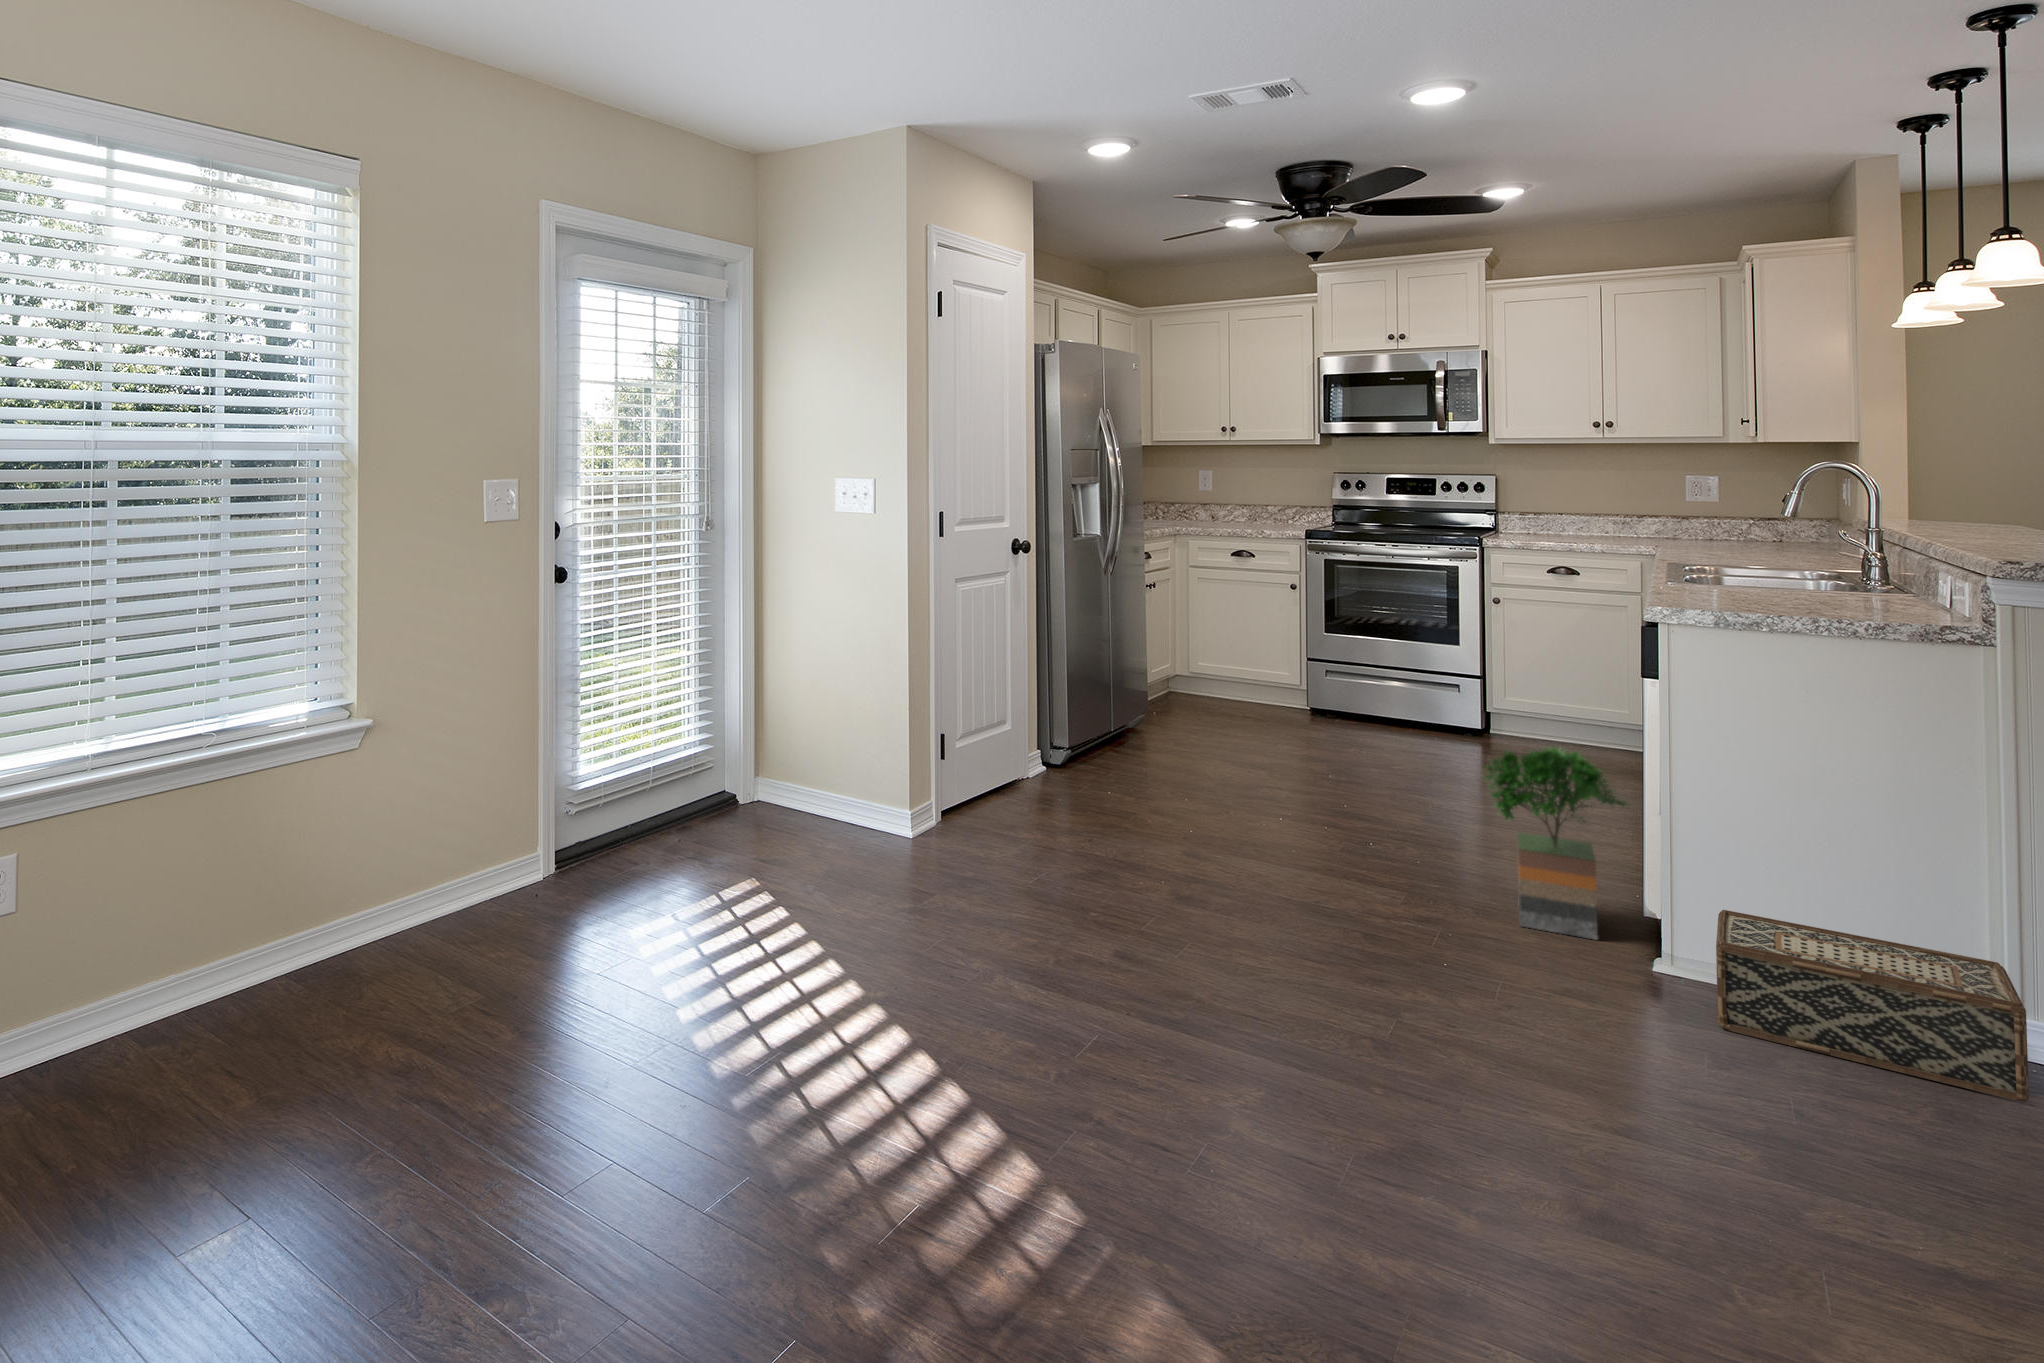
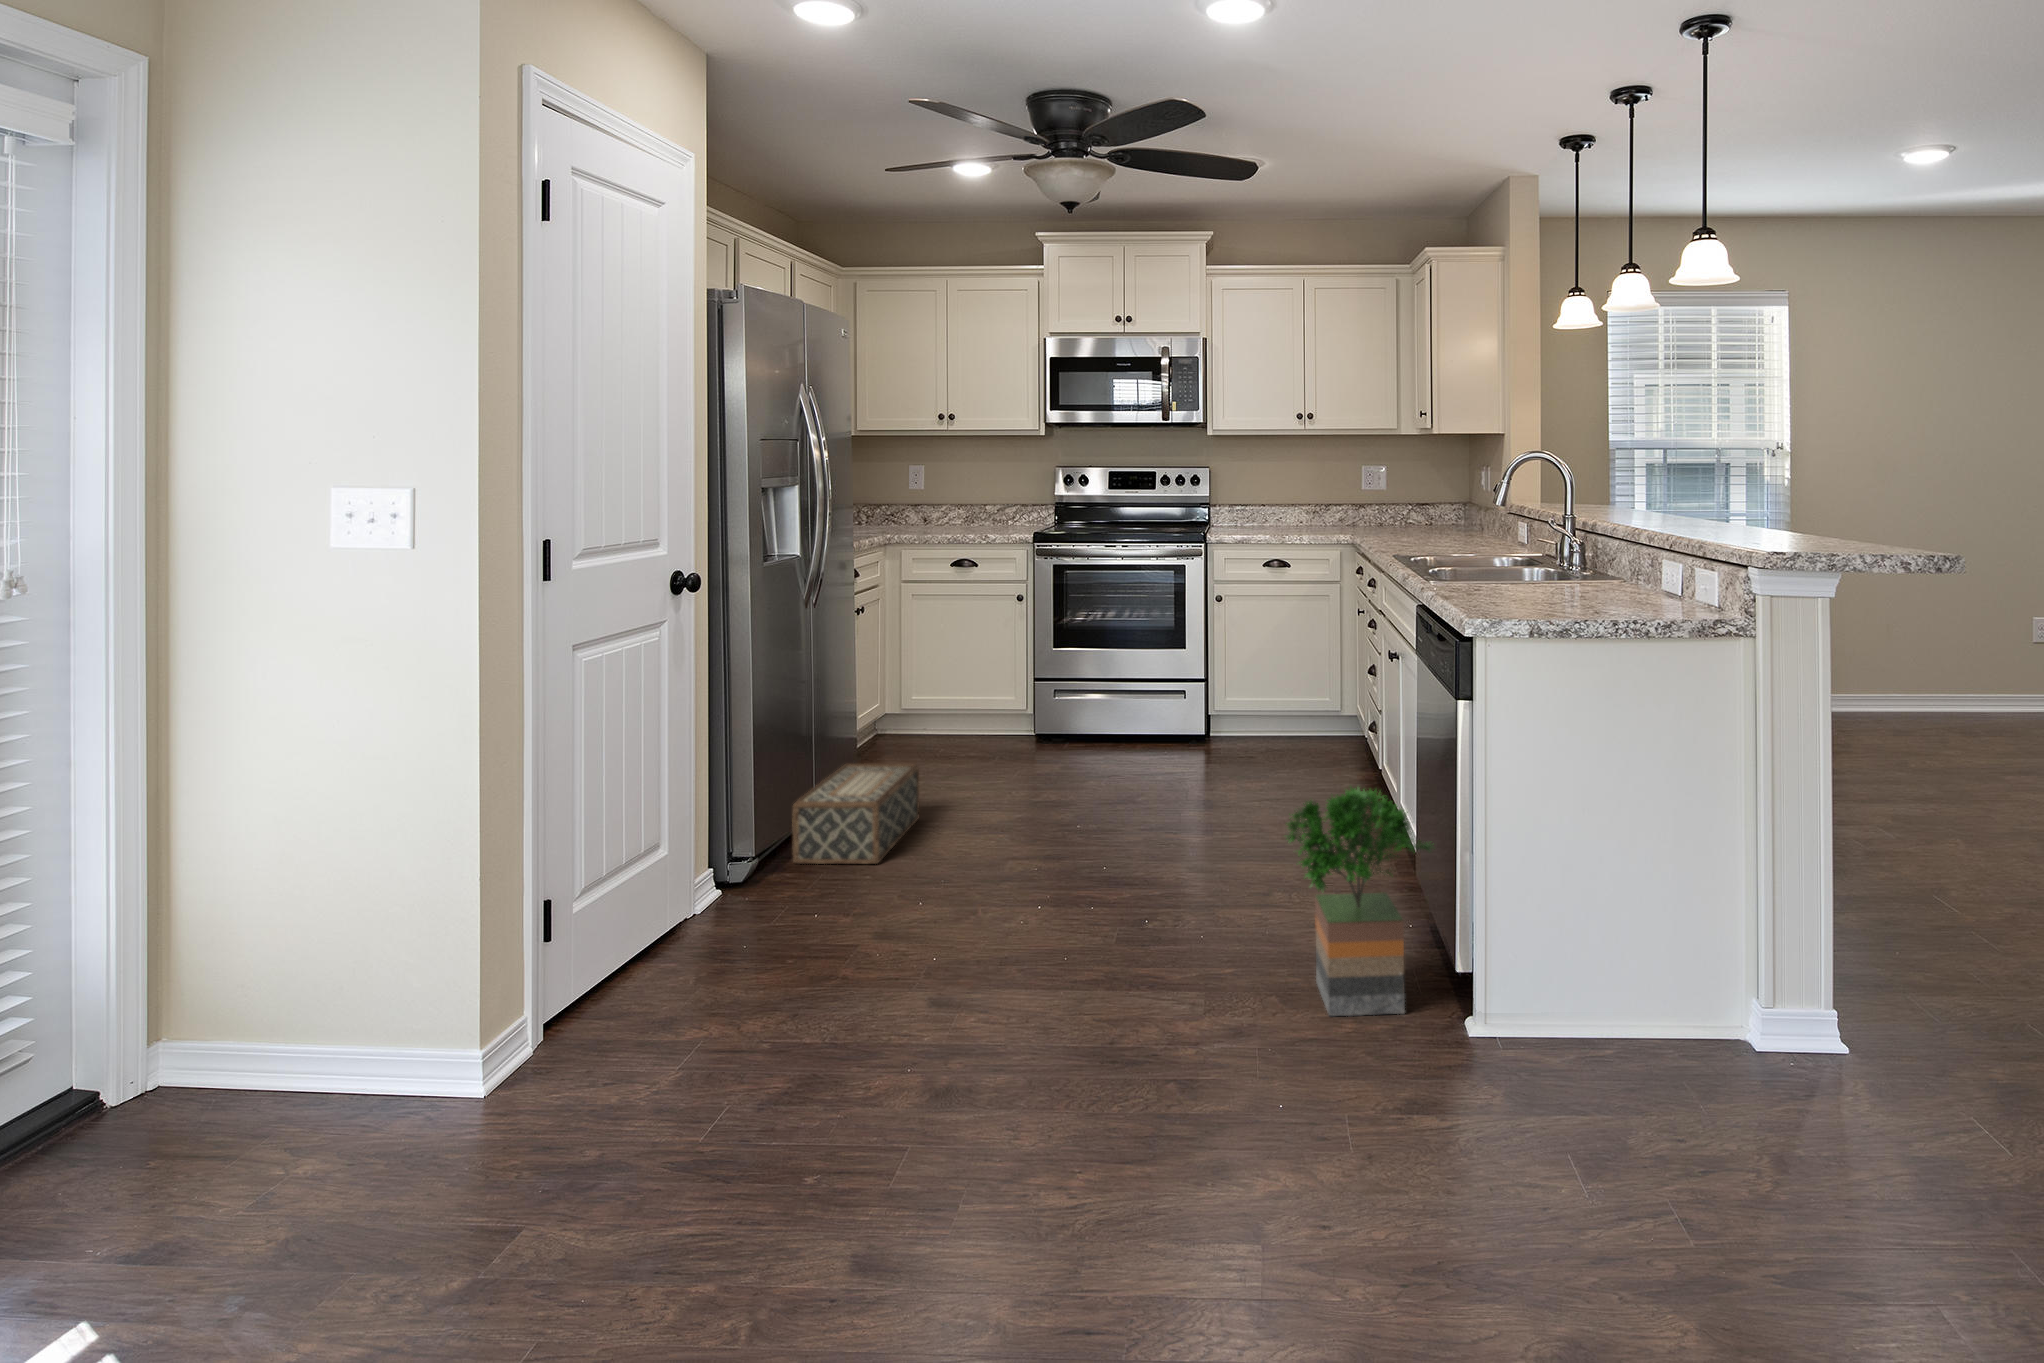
woven basket: present [1716,910,2029,1102] -> present [793,764,919,864]

